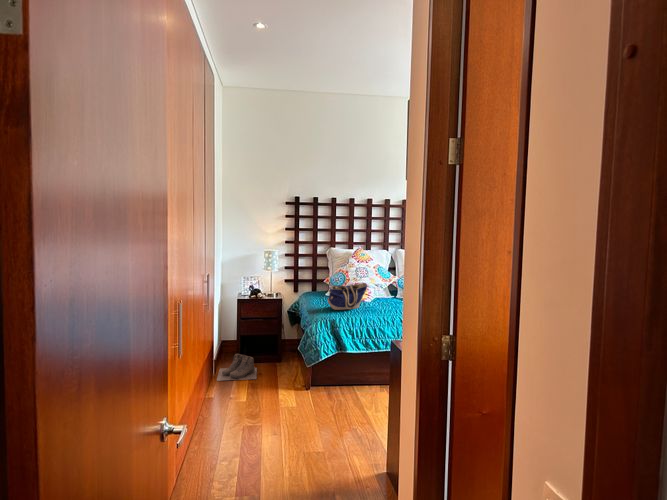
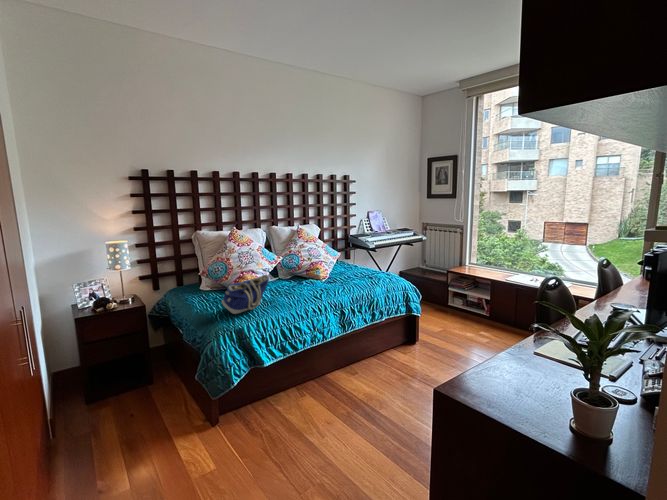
boots: present [217,354,257,381] -> none [61,397,131,454]

